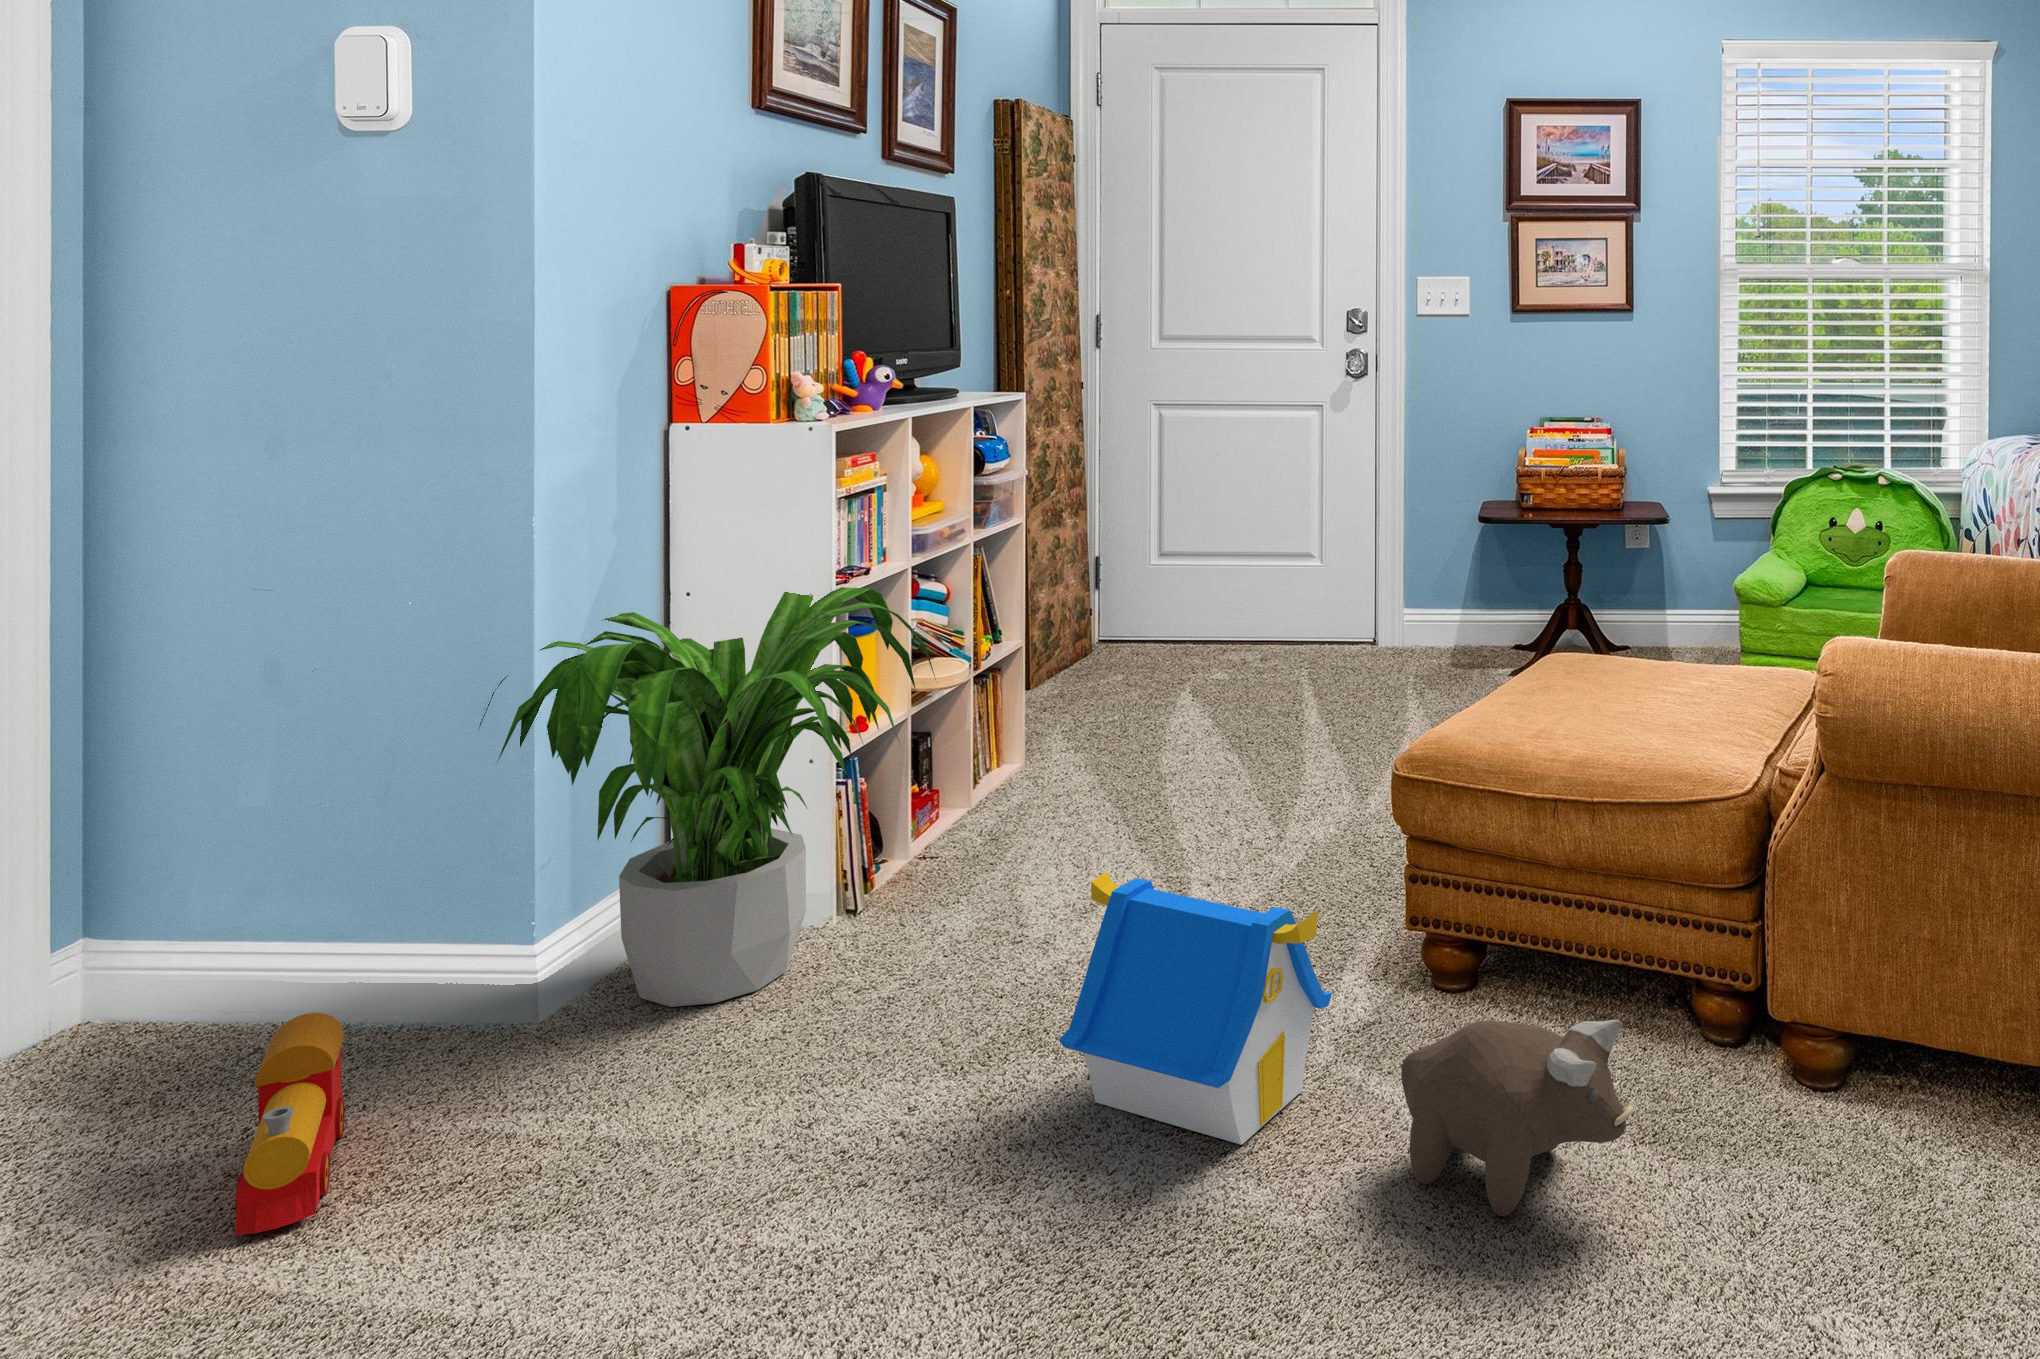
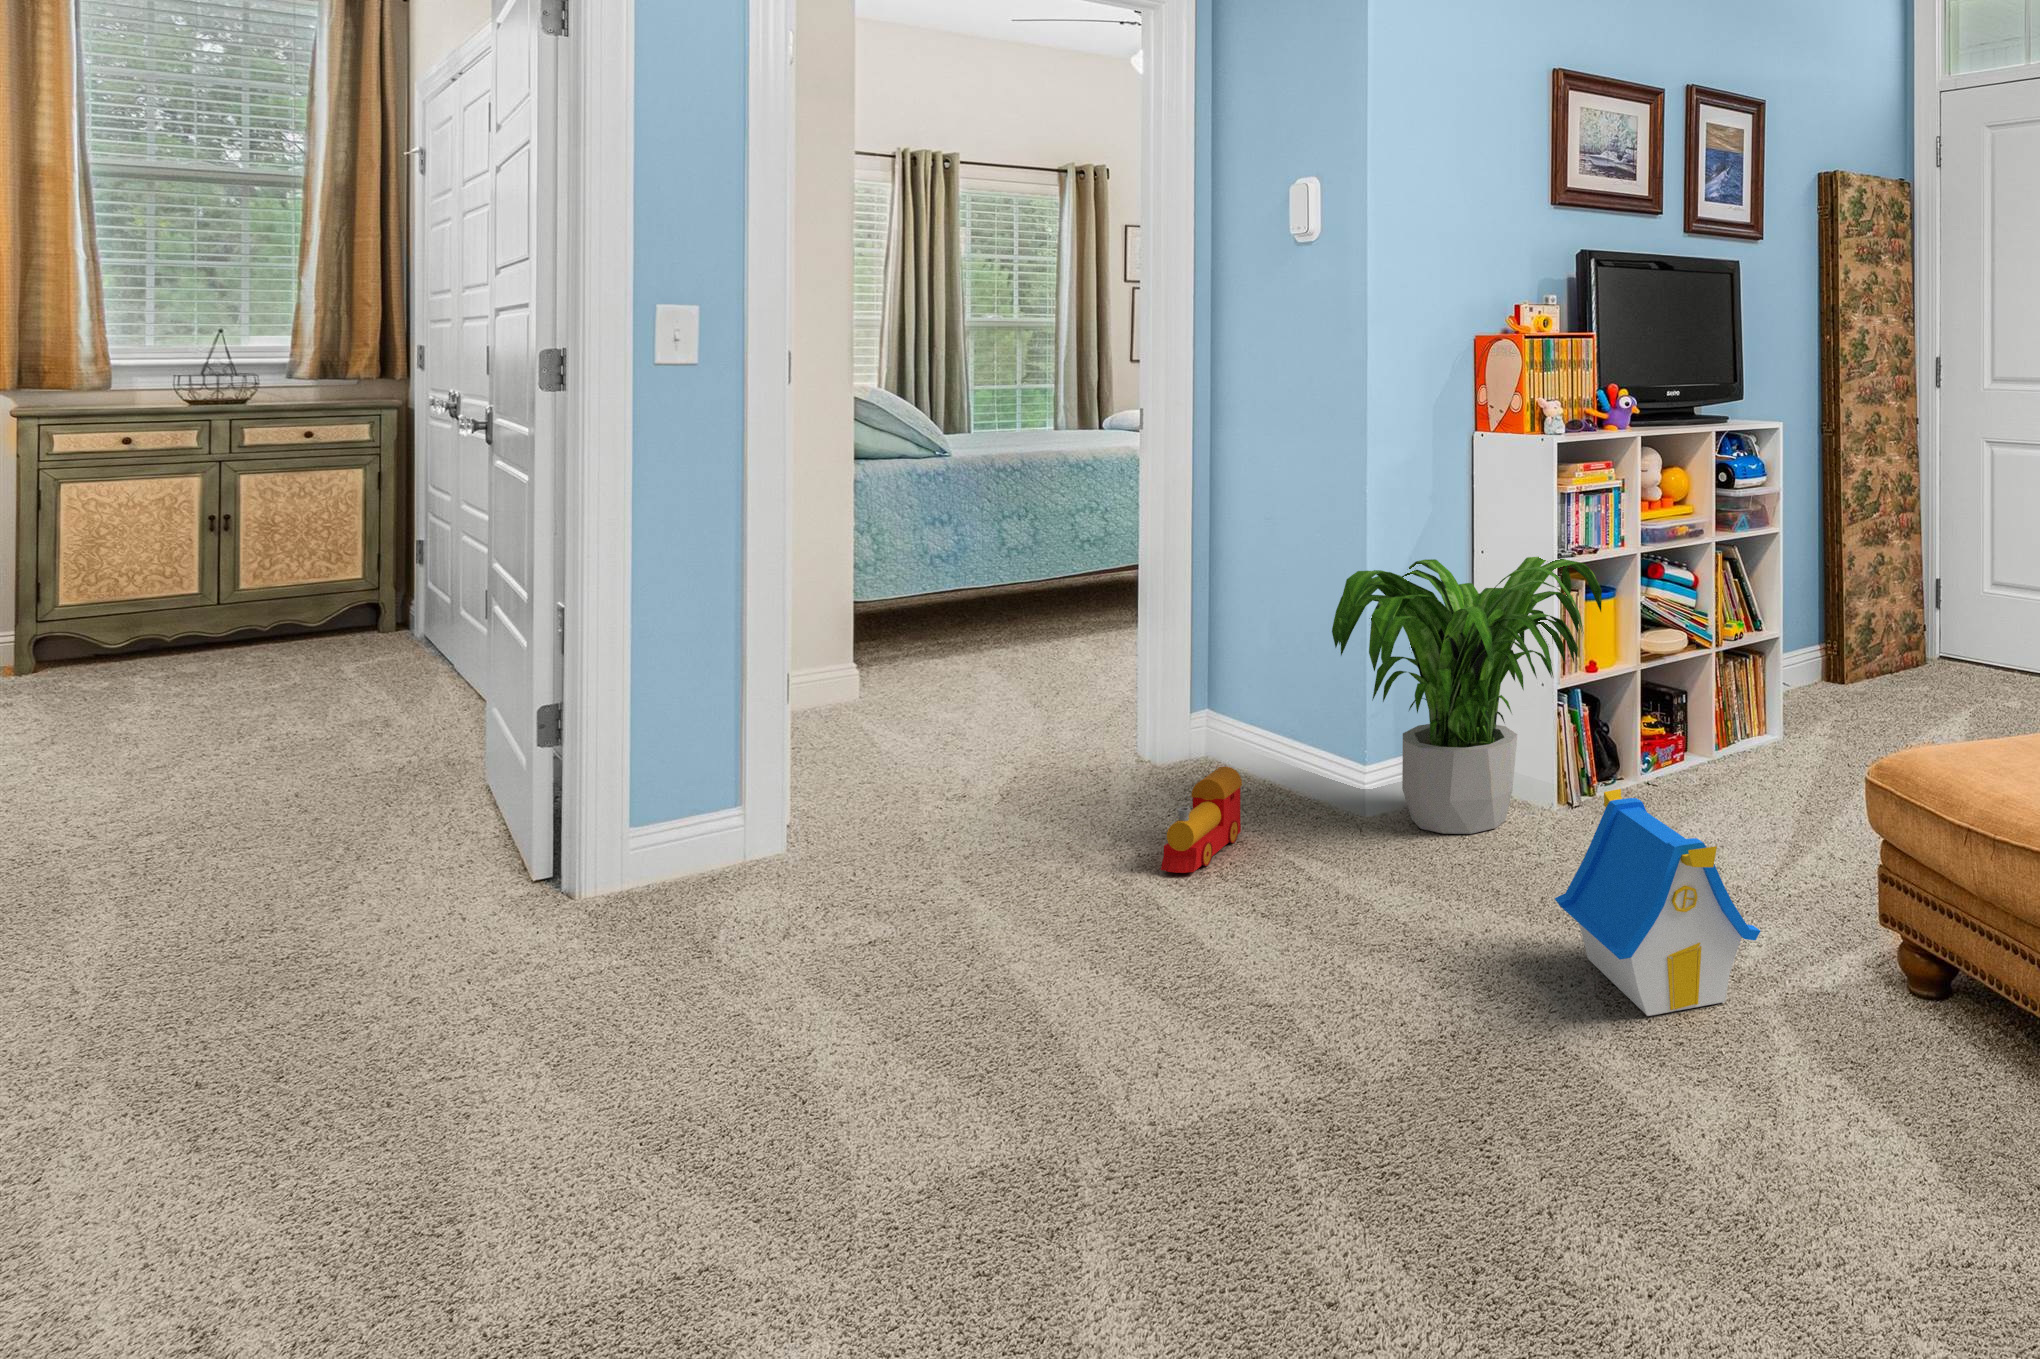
plush toy: present [1401,1020,1633,1216] -> none [1729,967,1896,1129]

